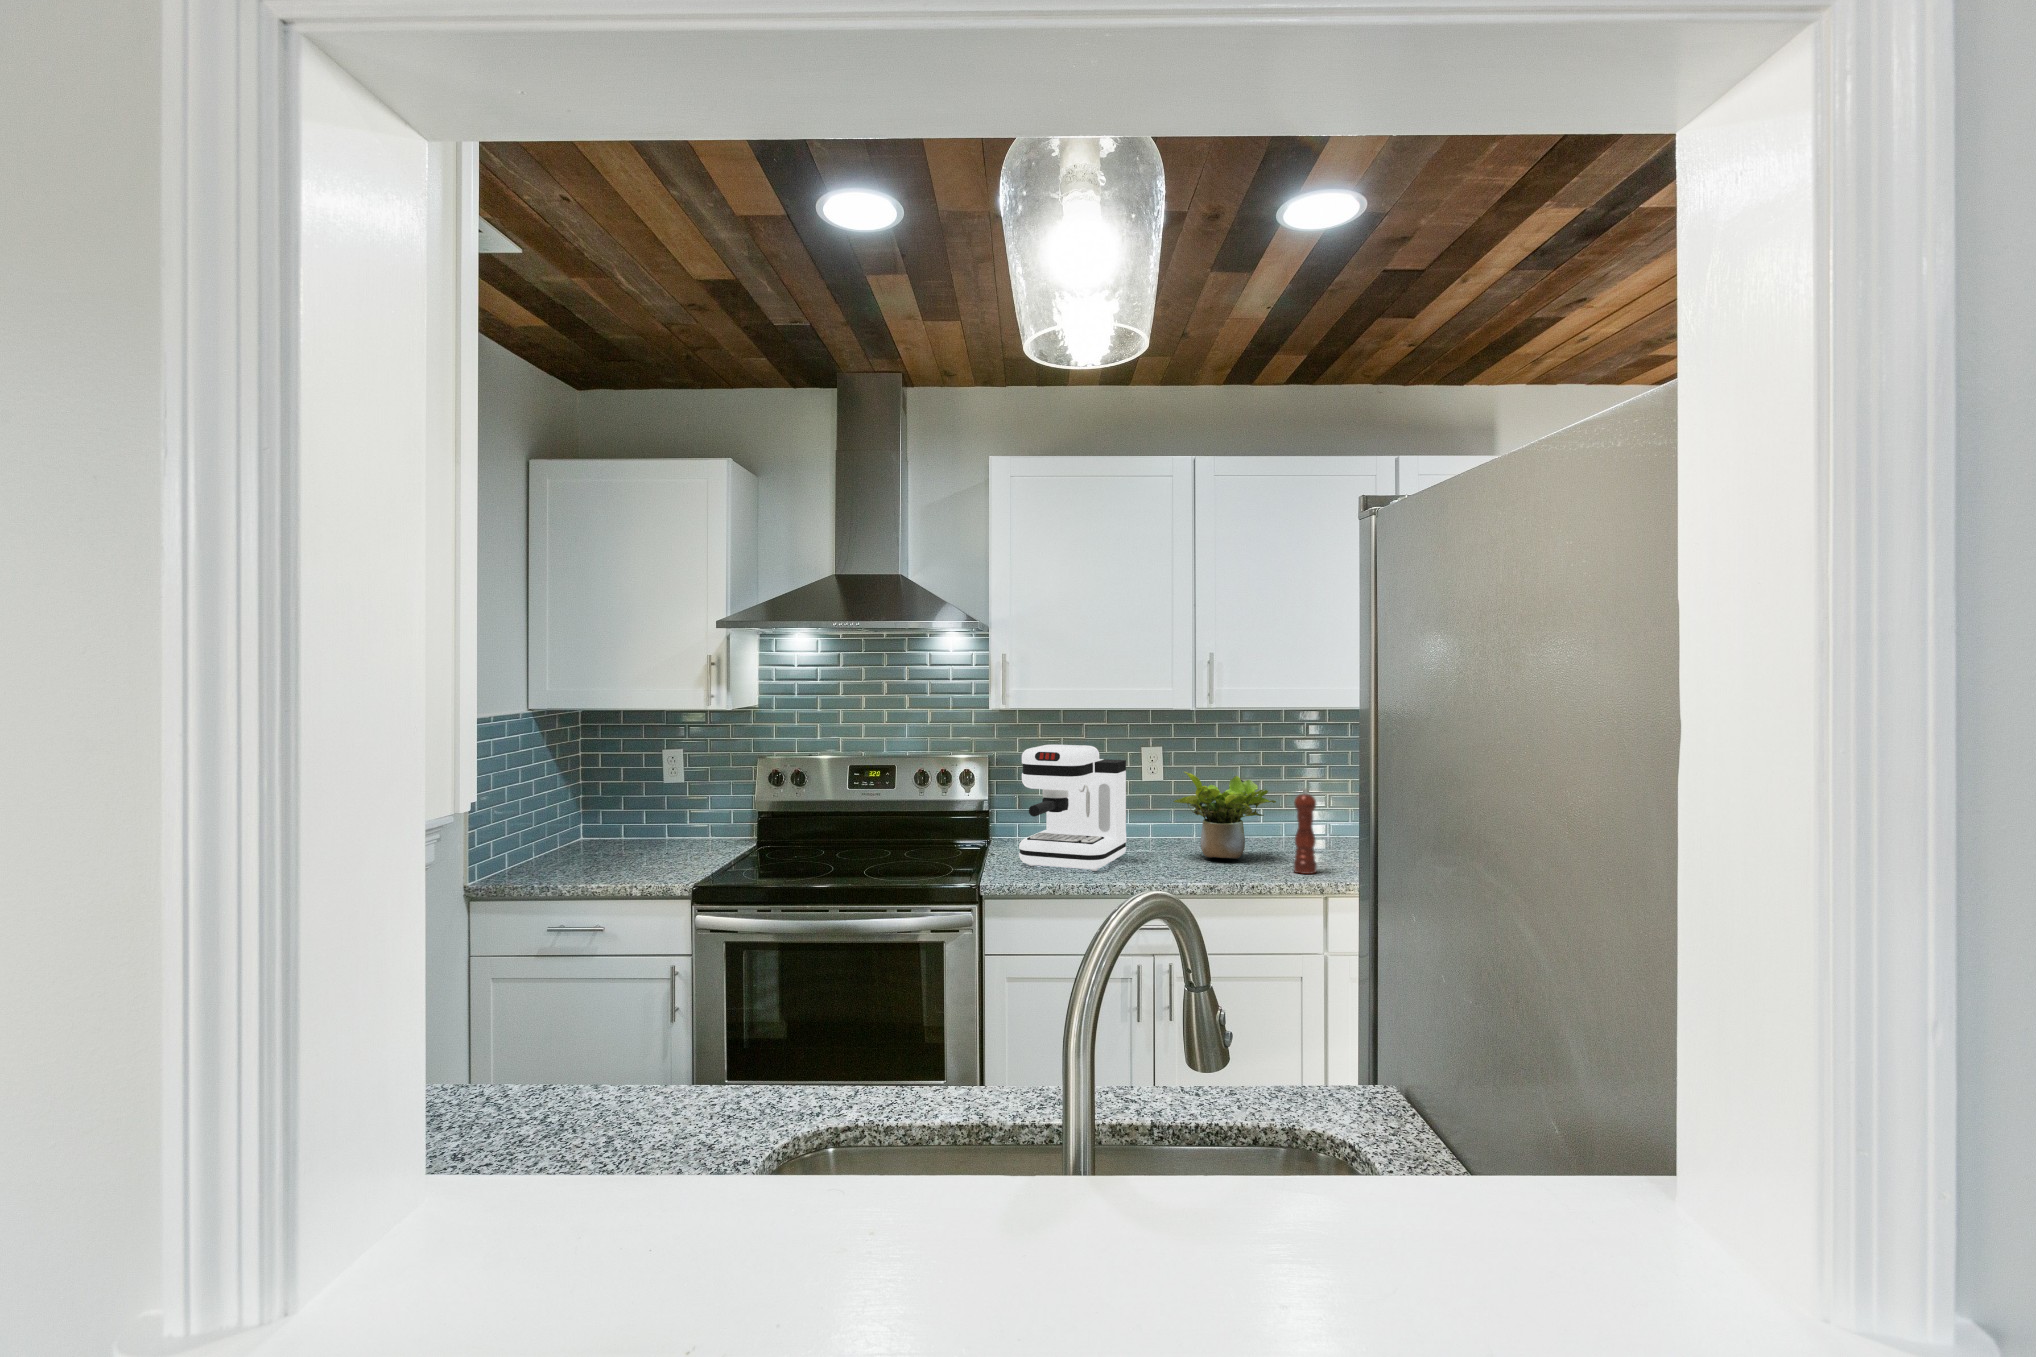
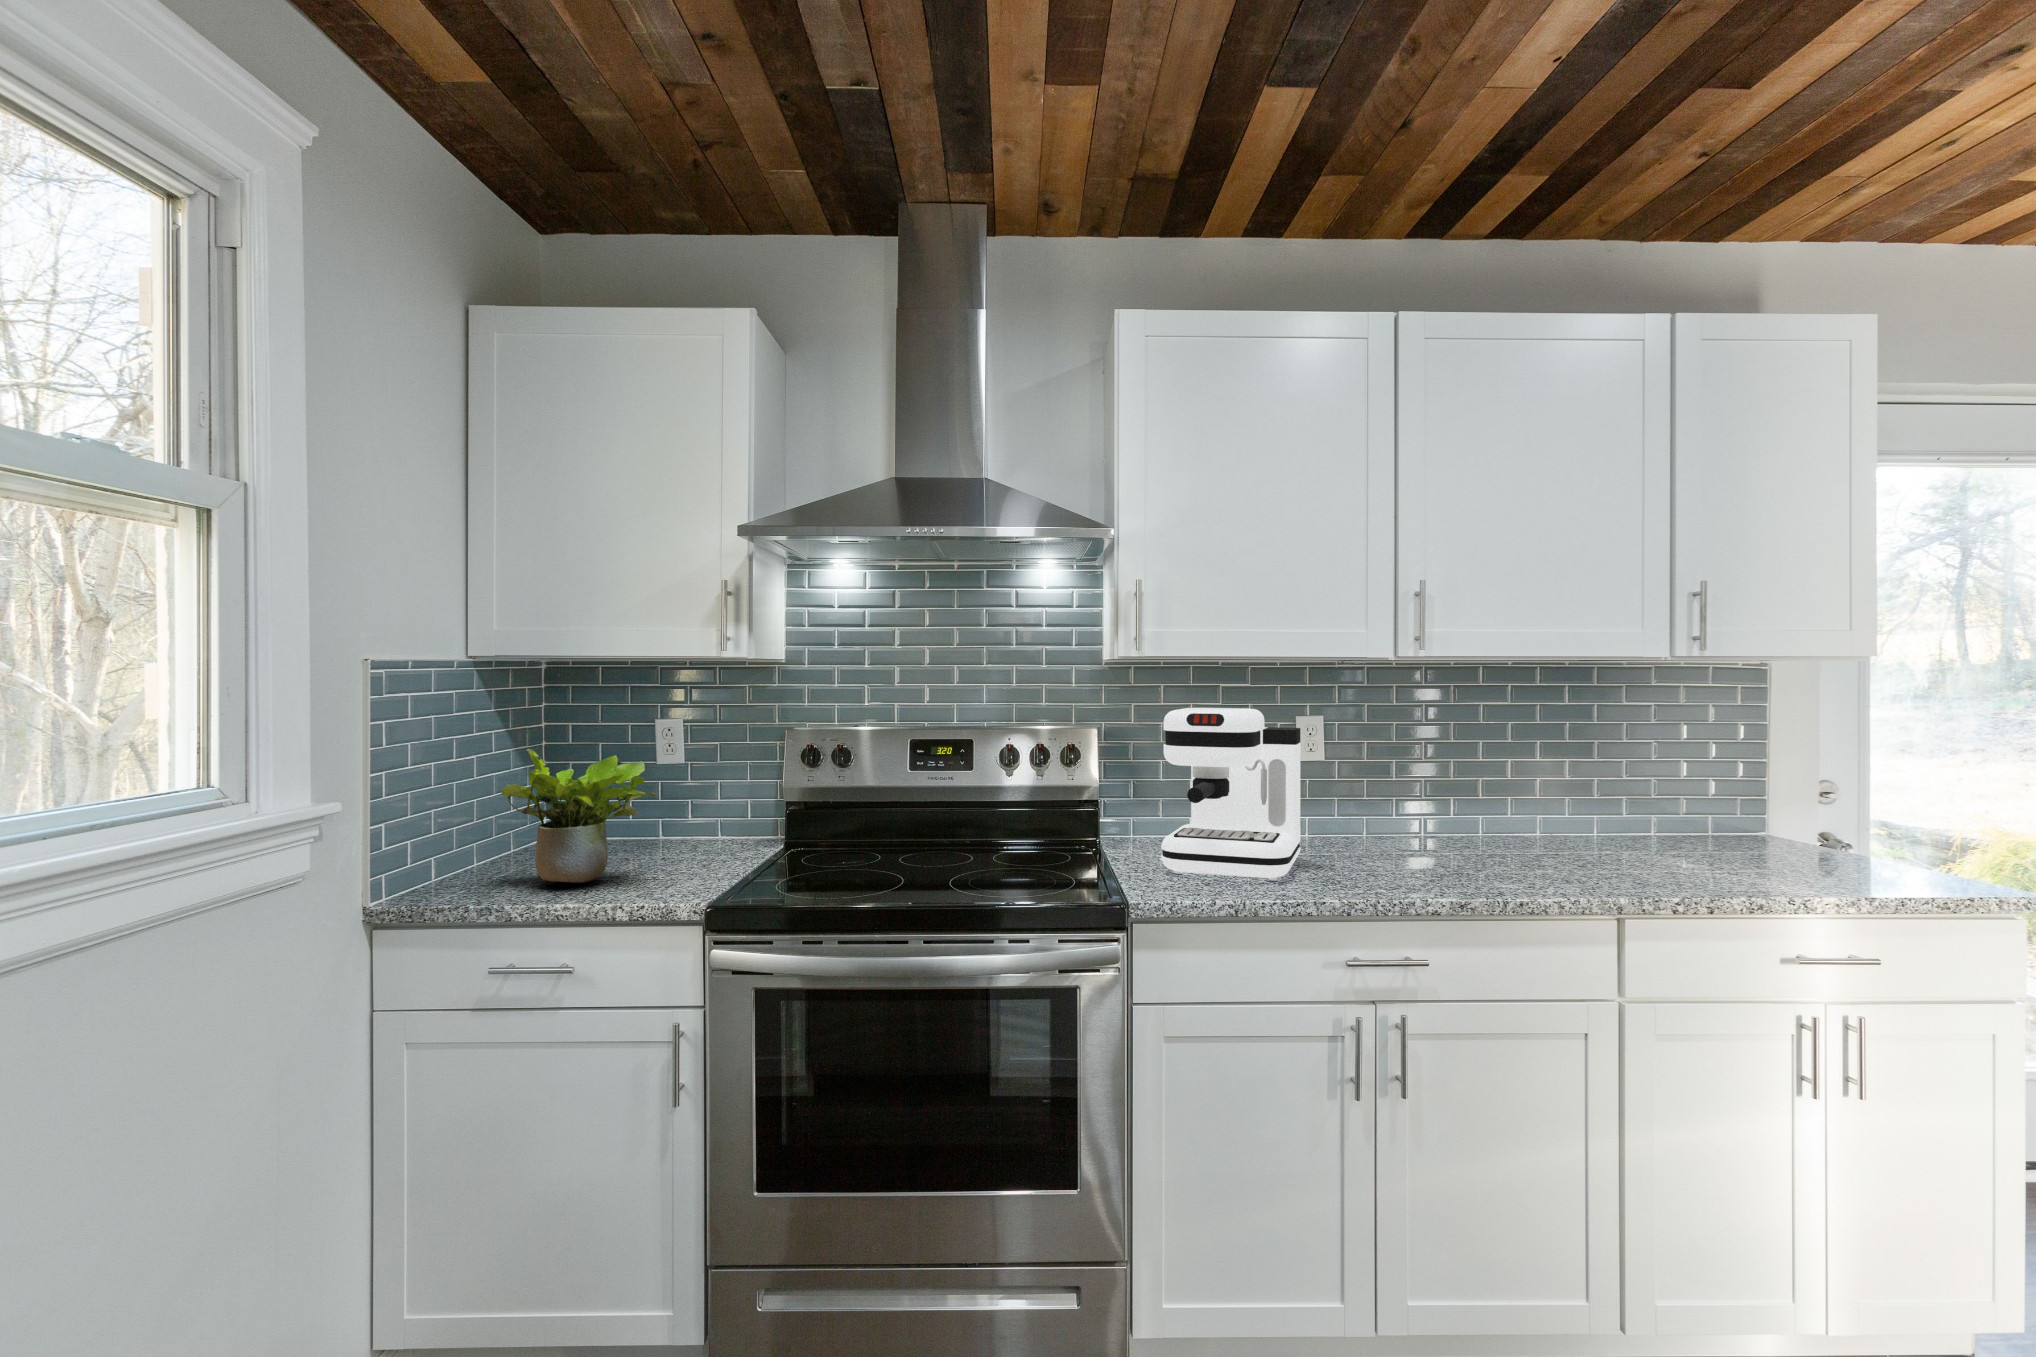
potted plant: present [1174,772,1276,859] -> present [501,749,656,883]
pepper mill: present [1294,788,1317,874] -> none [1549,763,1584,884]

